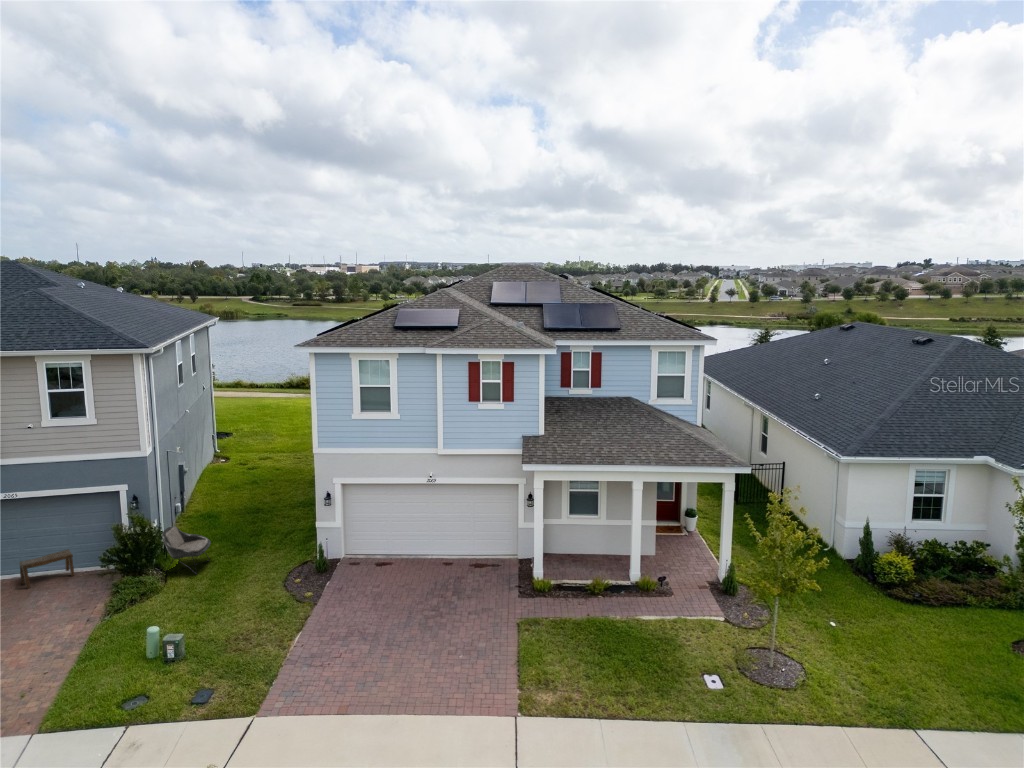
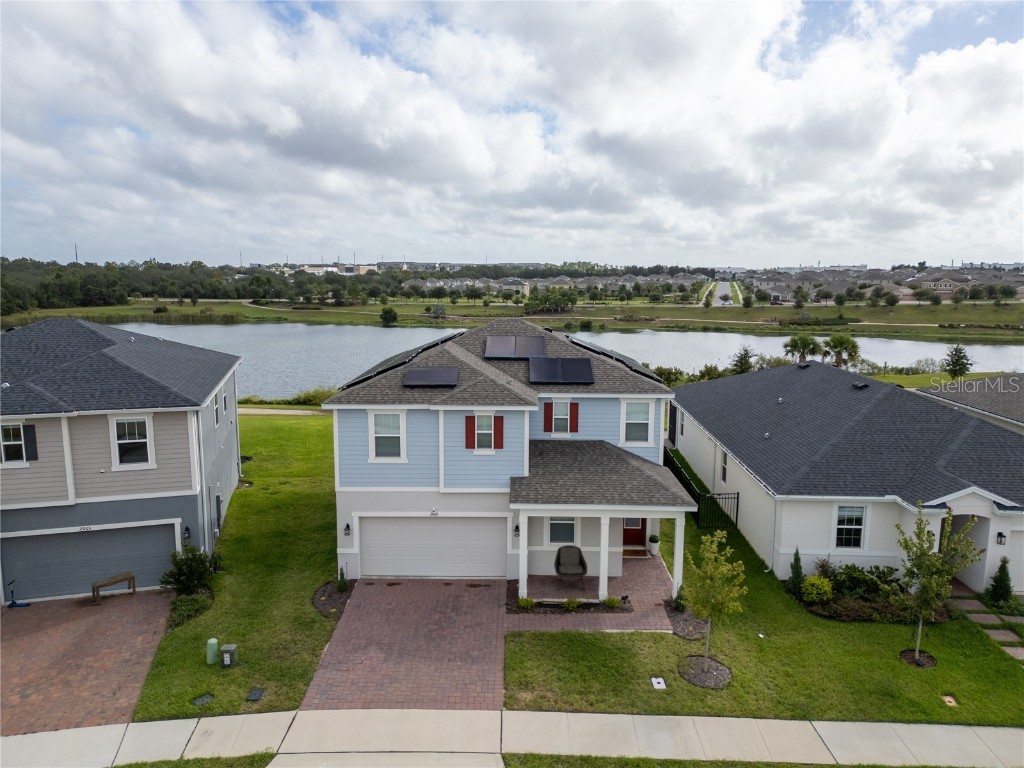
lounge chair: present [162,526,211,576] -> present [554,545,587,590]

